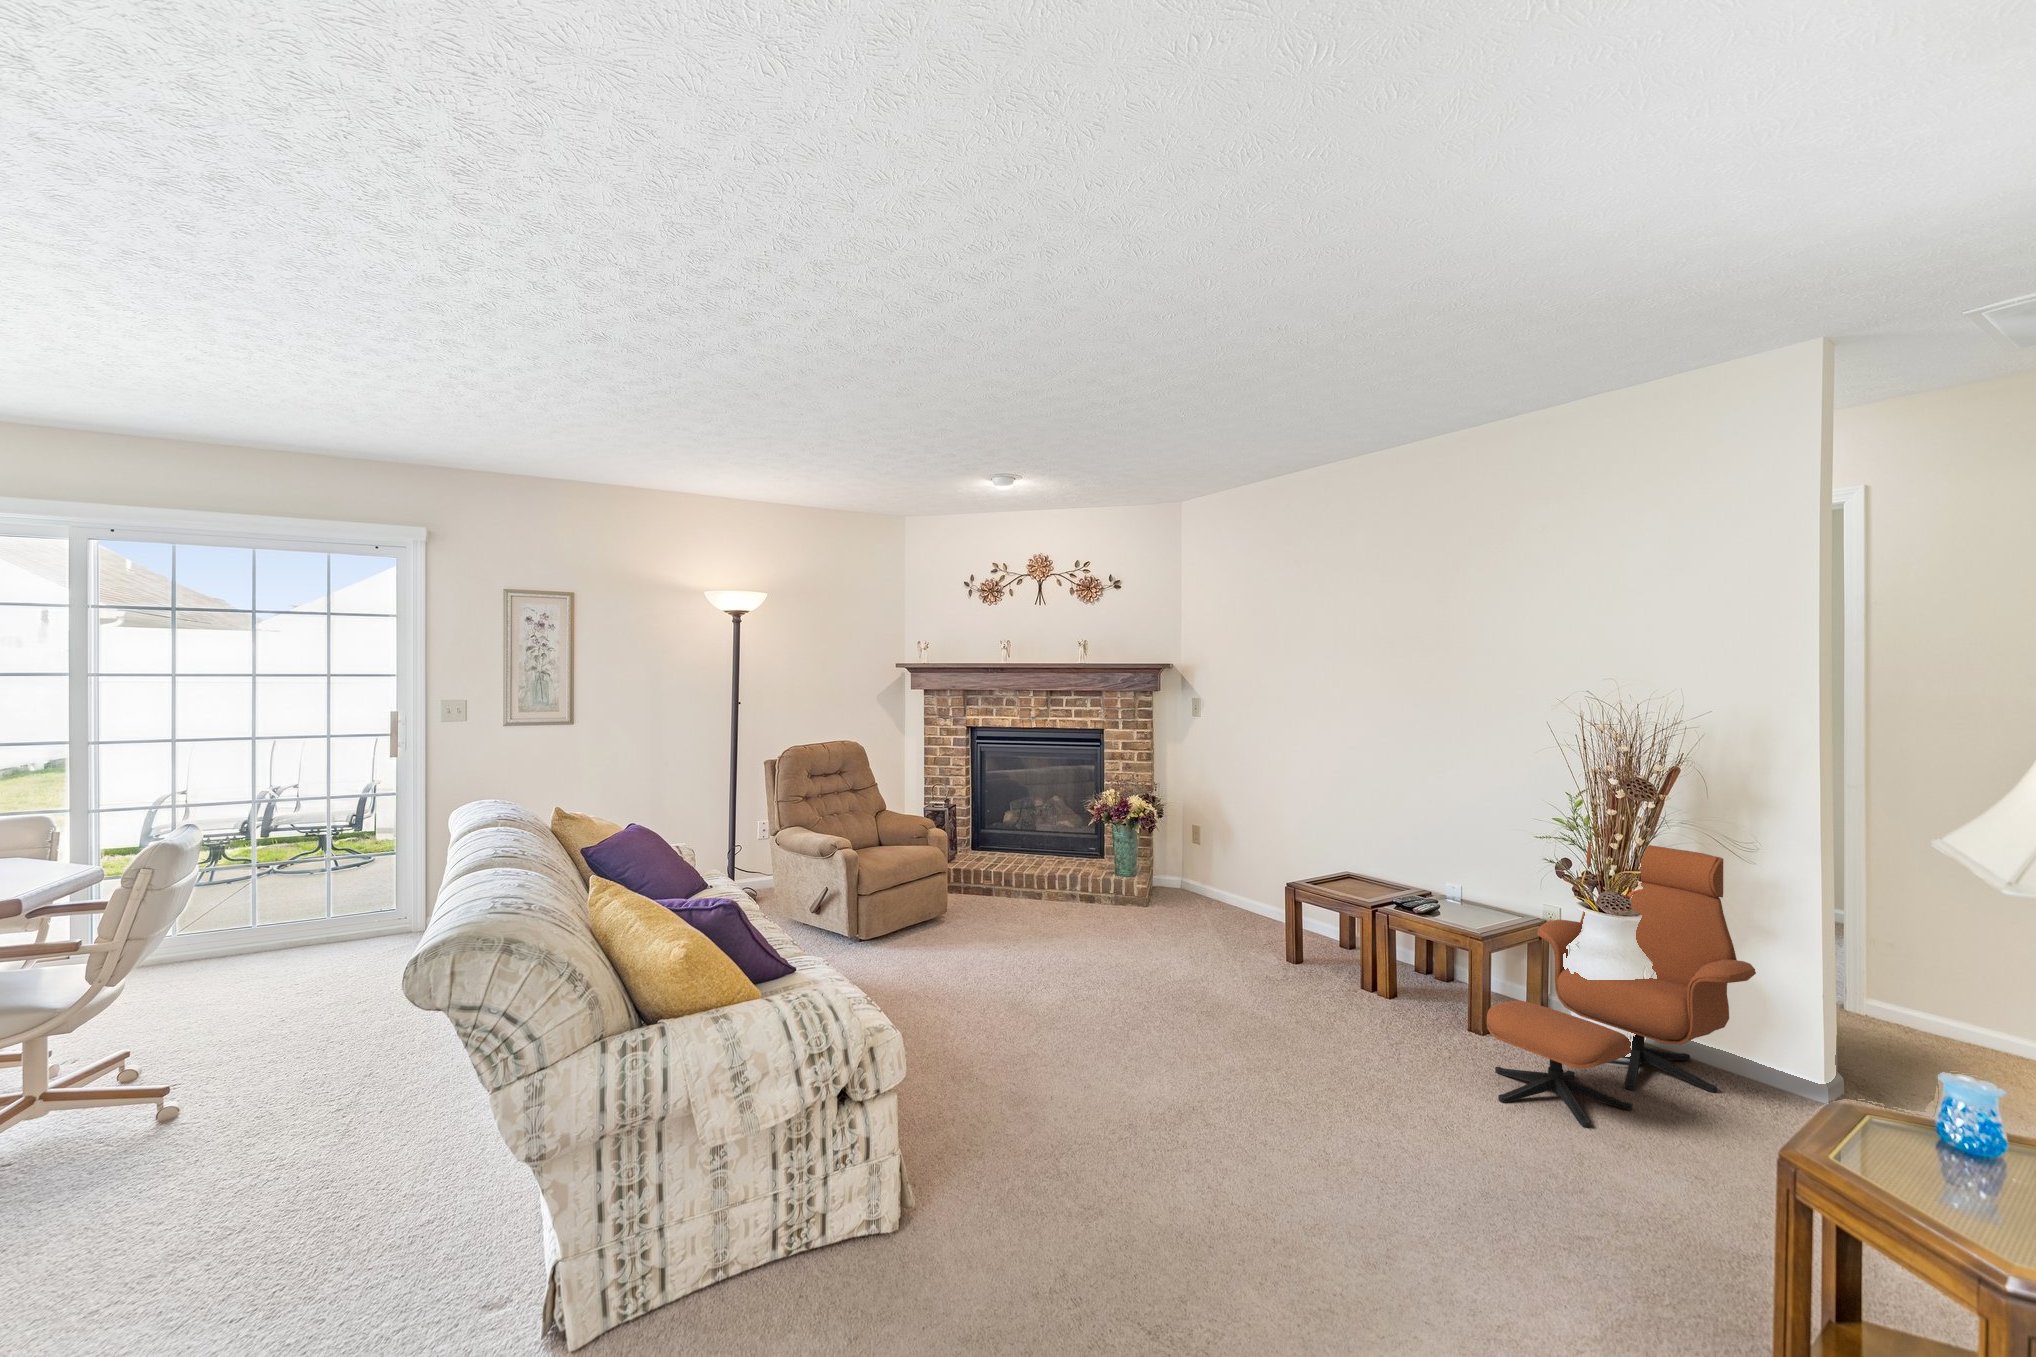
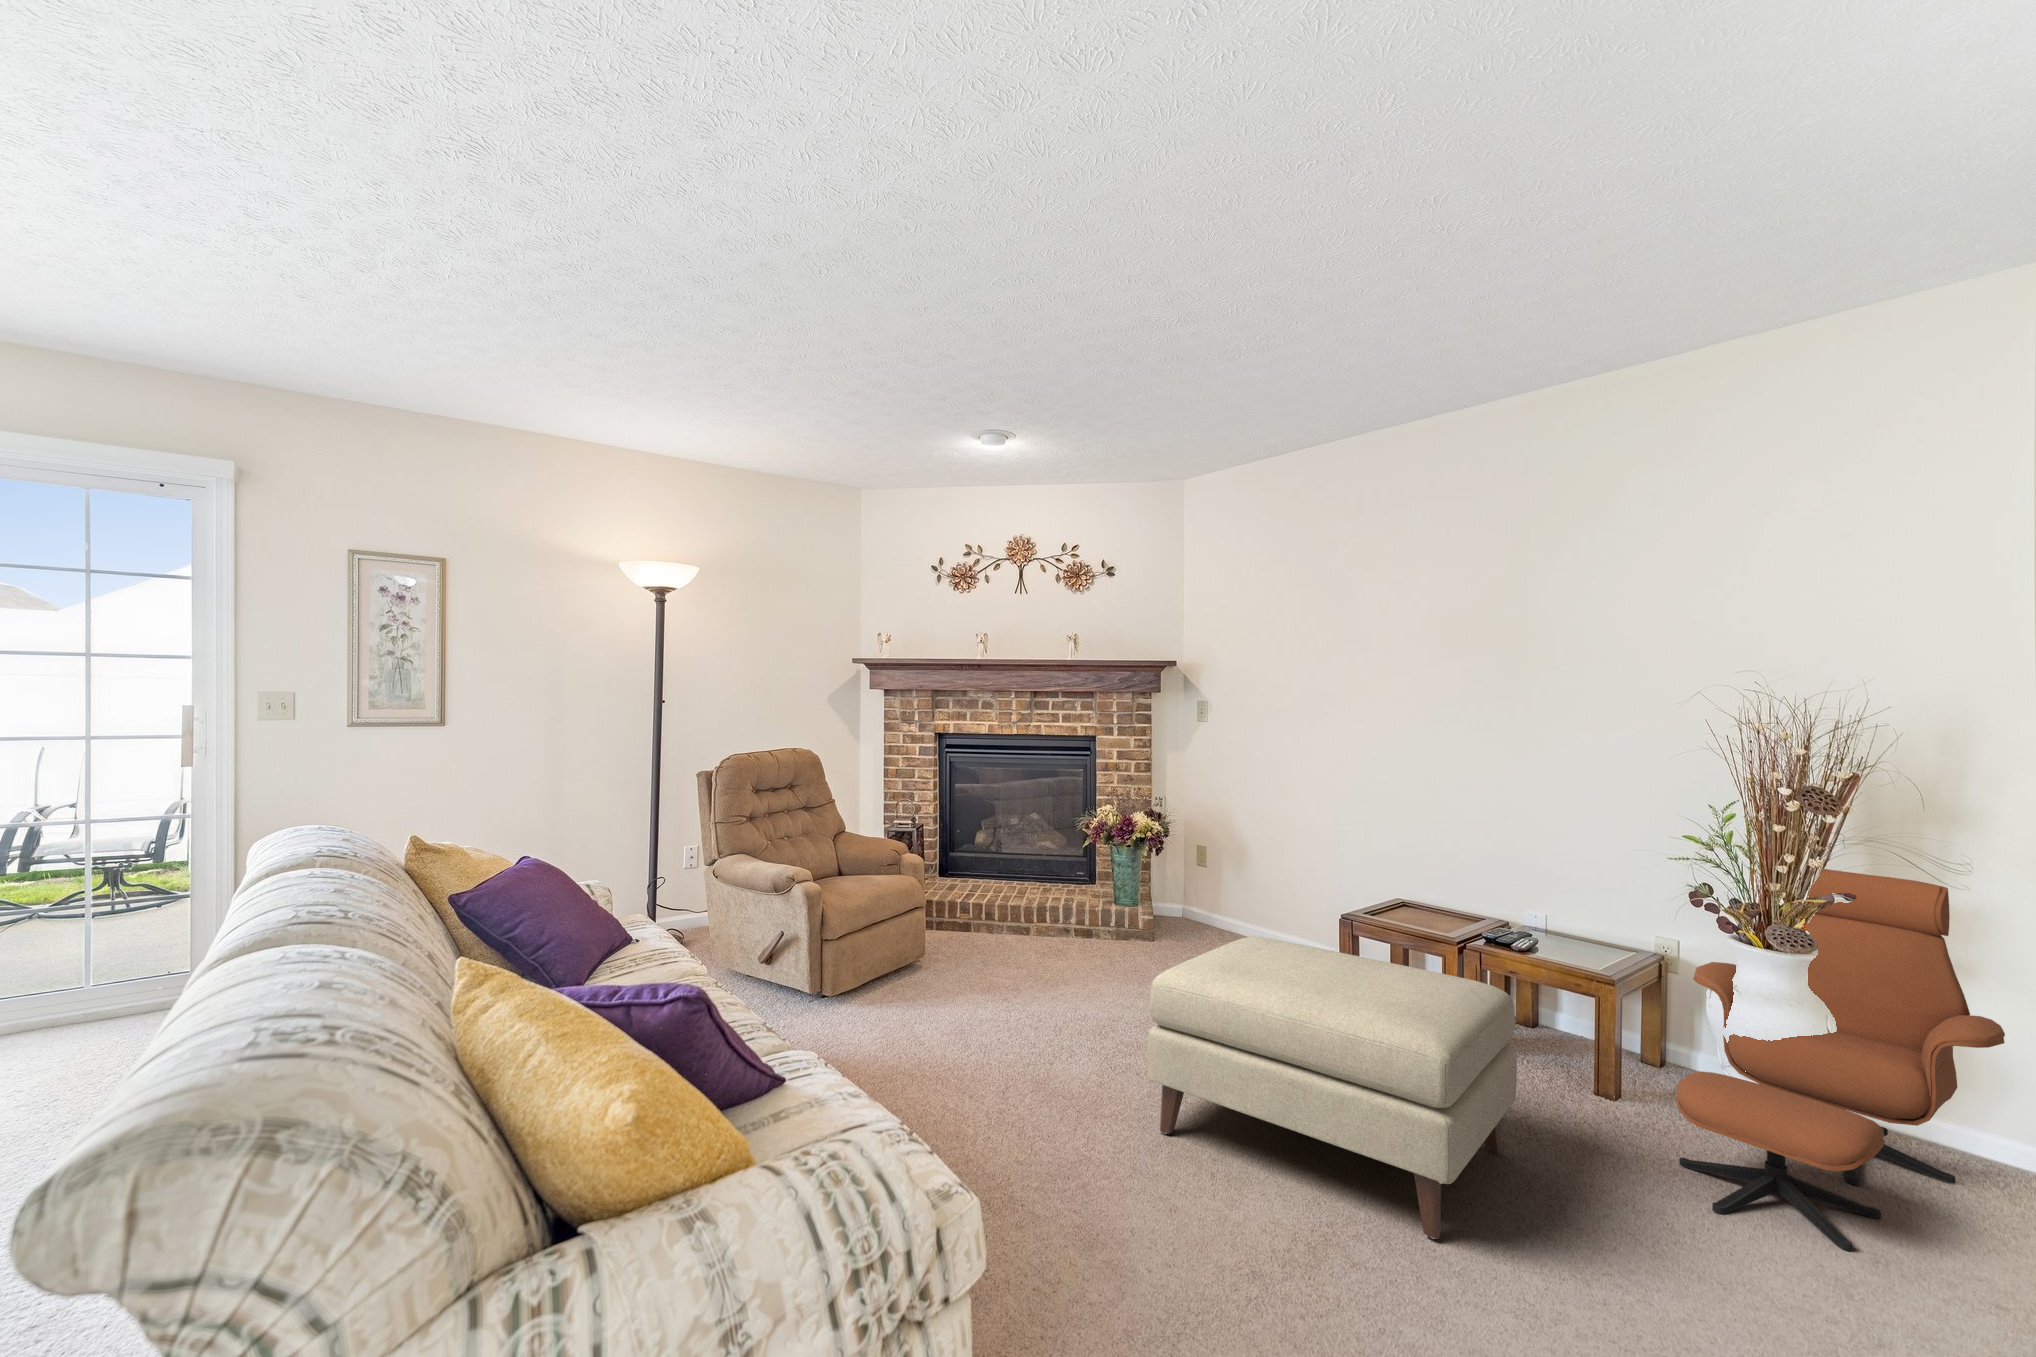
ottoman: none [1084,894,1366,1107] -> present [1147,936,1517,1239]

